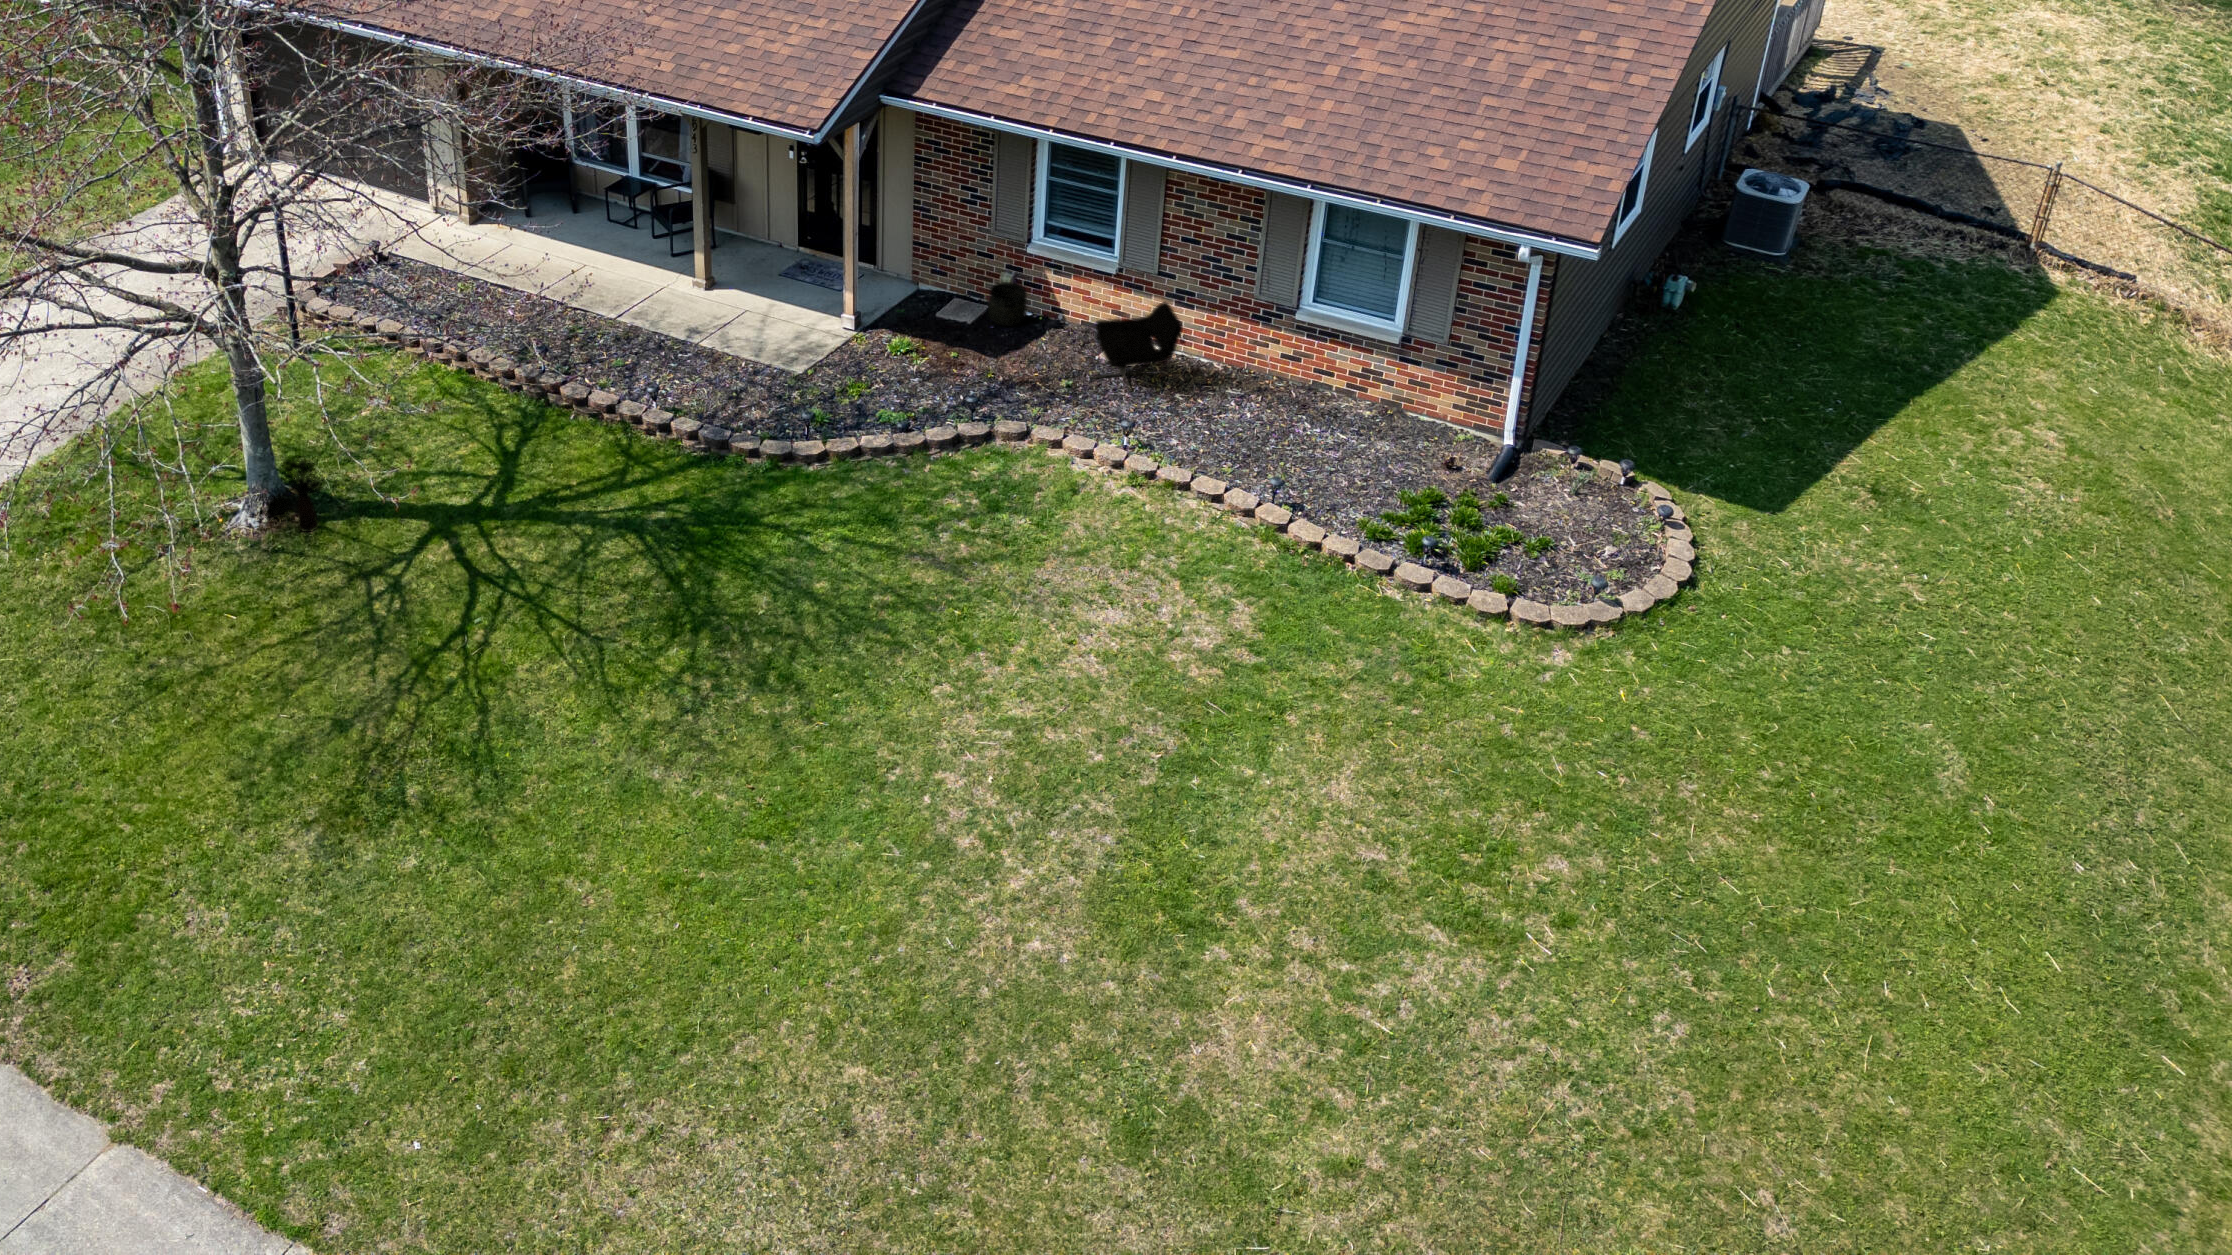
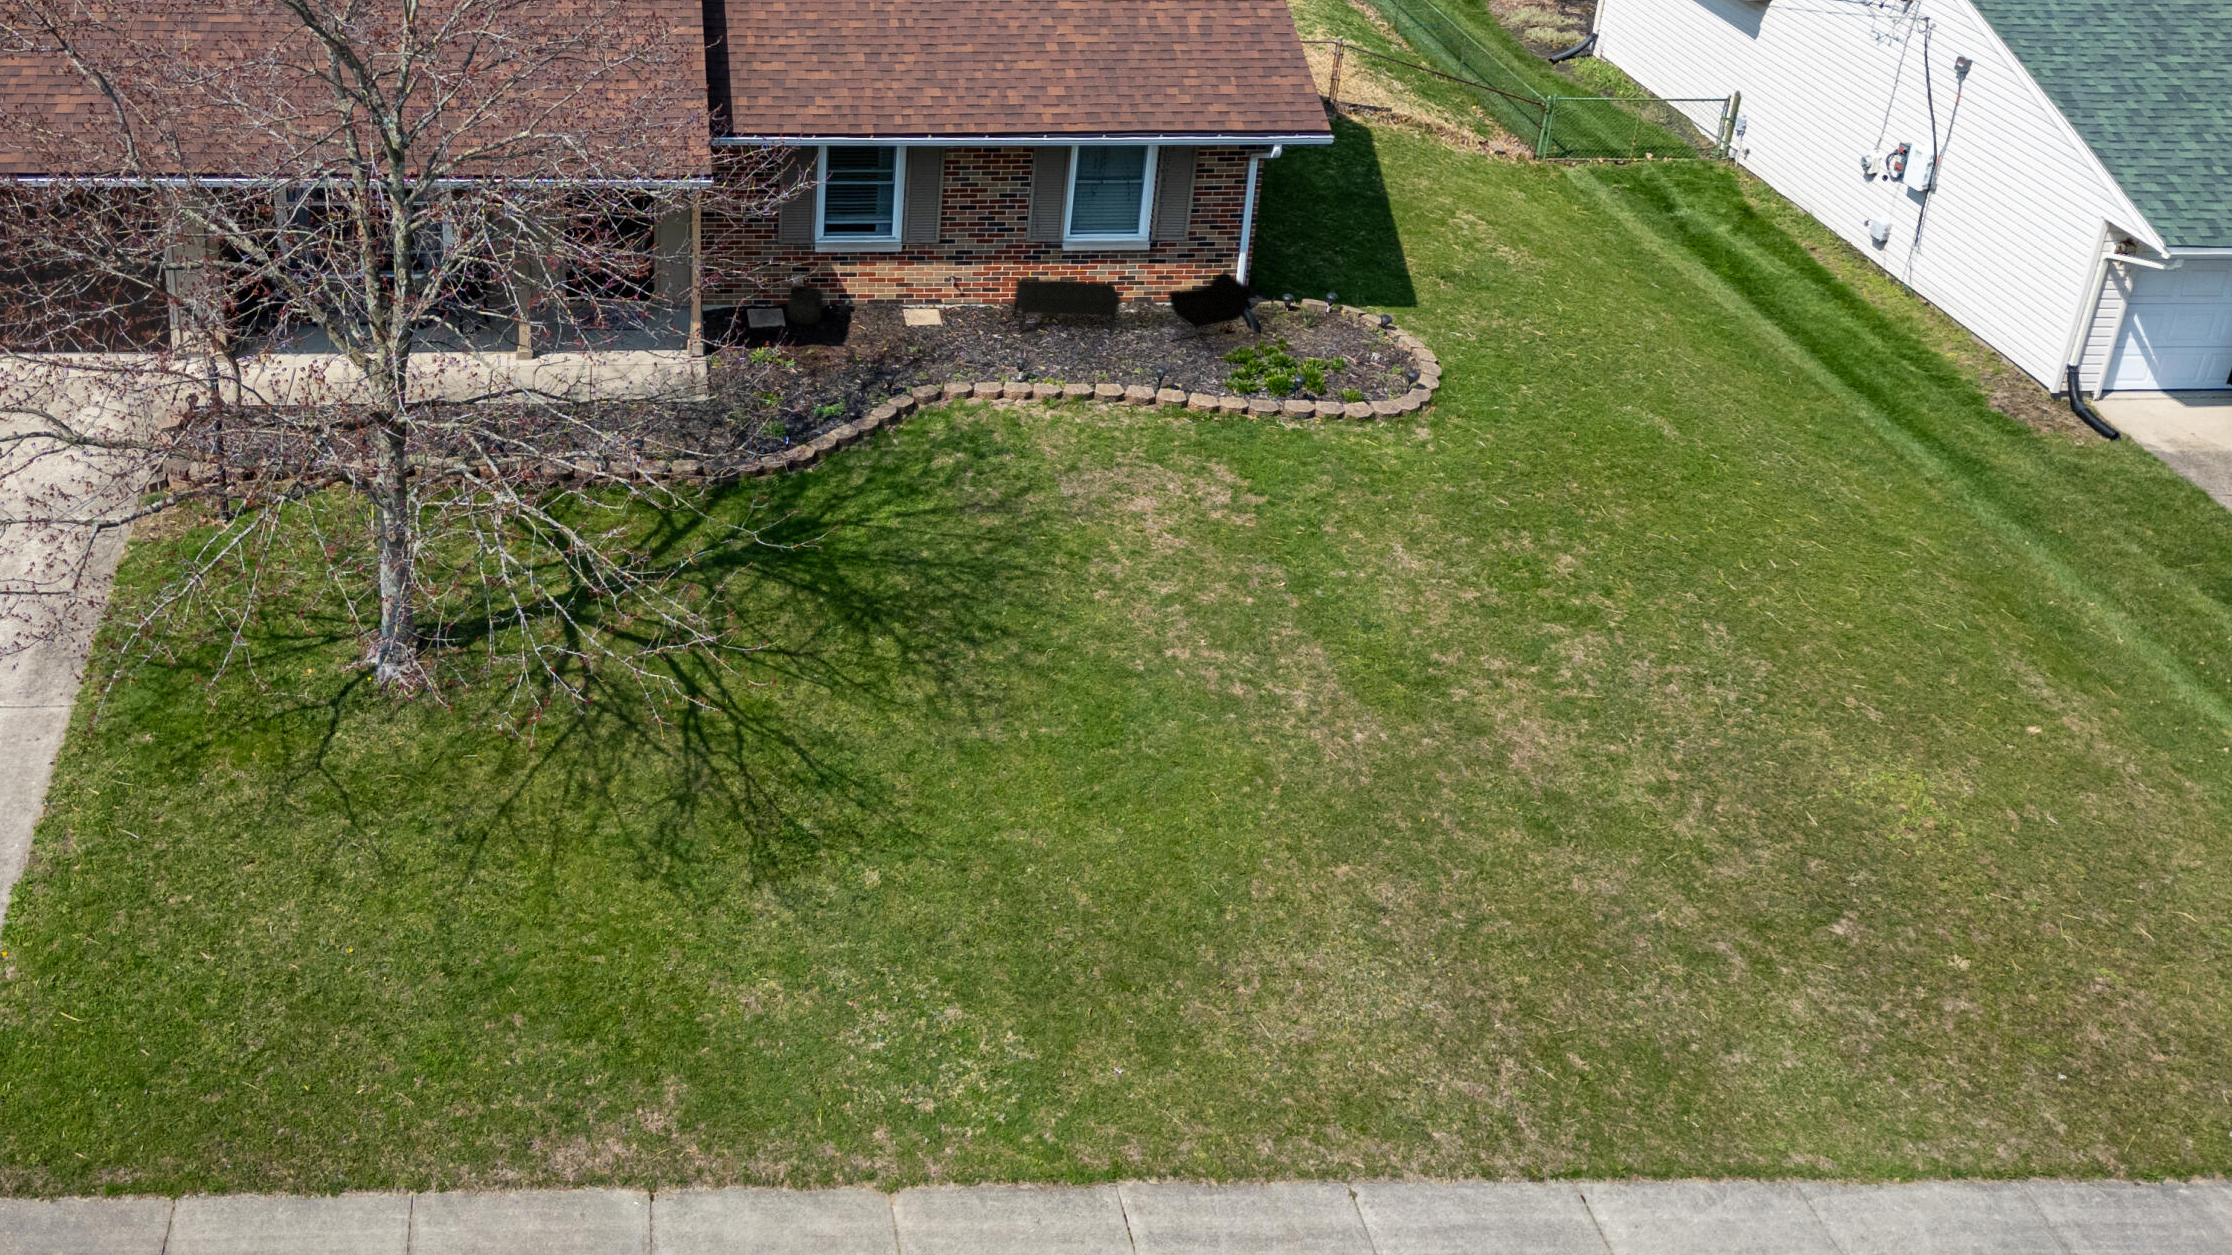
lounge chair: present [1092,302,1183,391] -> present [1168,271,1252,347]
bench: none [1217,337,1350,433] -> present [1012,279,1121,335]
potted plant: present [264,456,325,532] -> none [453,577,521,660]

